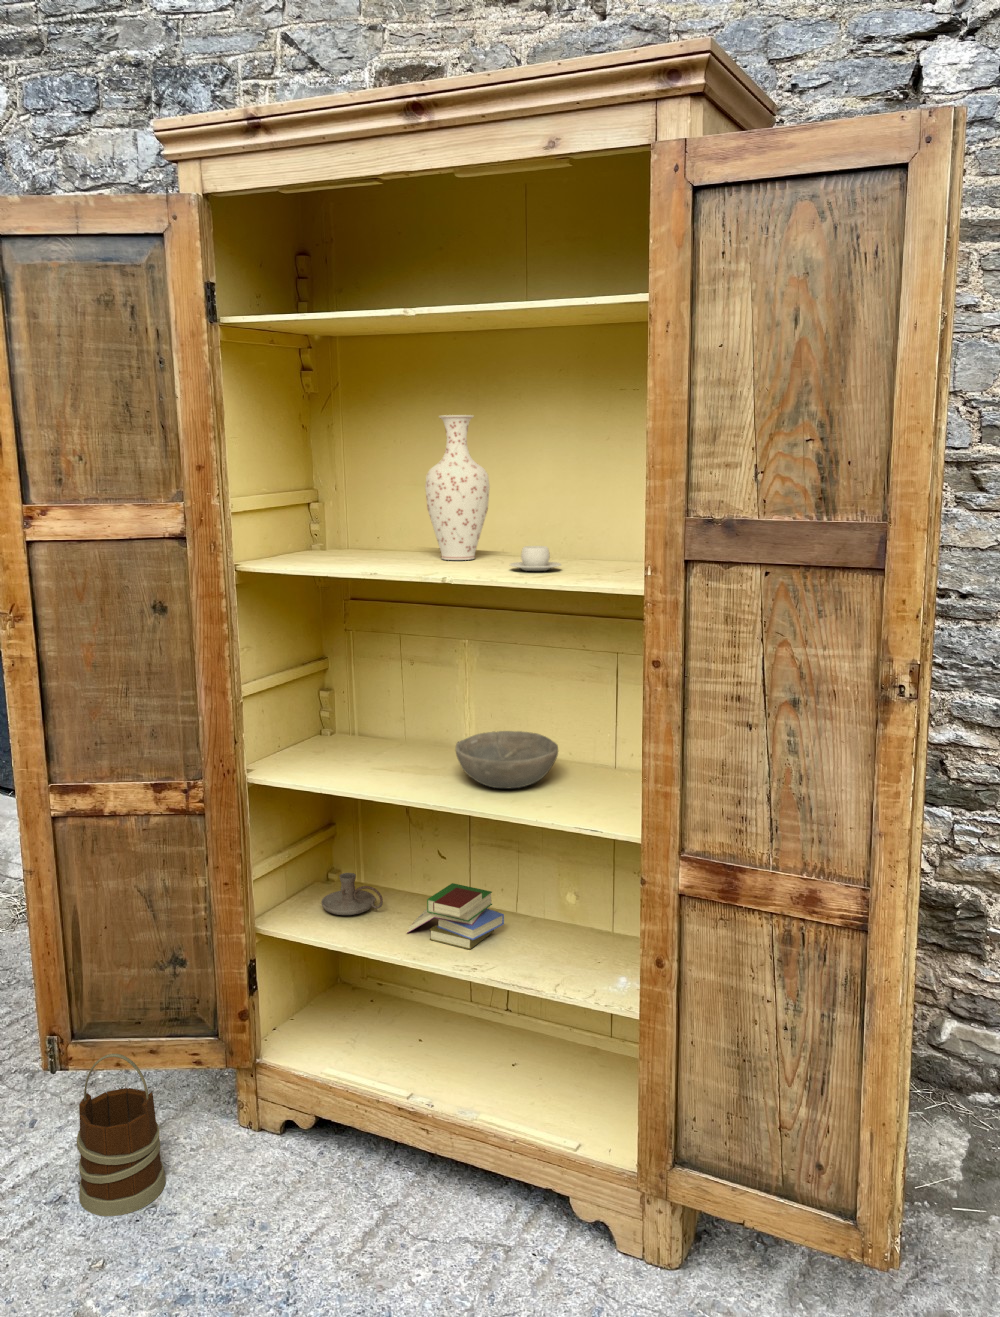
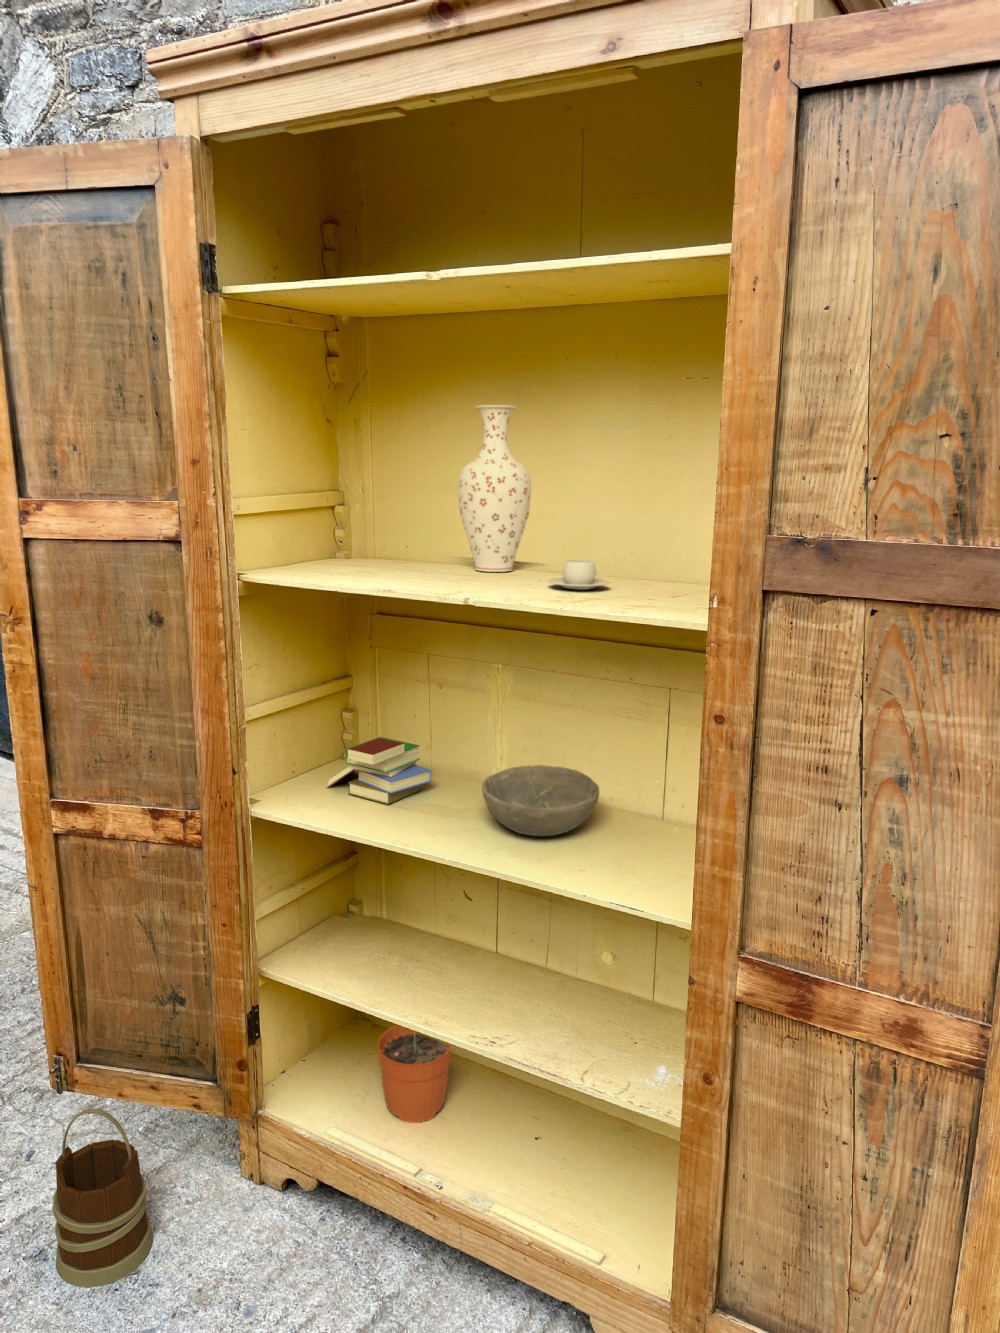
candle holder: present [321,873,383,915] -> none [338,906,404,954]
book: present [408,883,504,950] -> present [327,737,431,804]
plant pot: none [364,956,432,1064] -> present [378,1025,451,1123]

